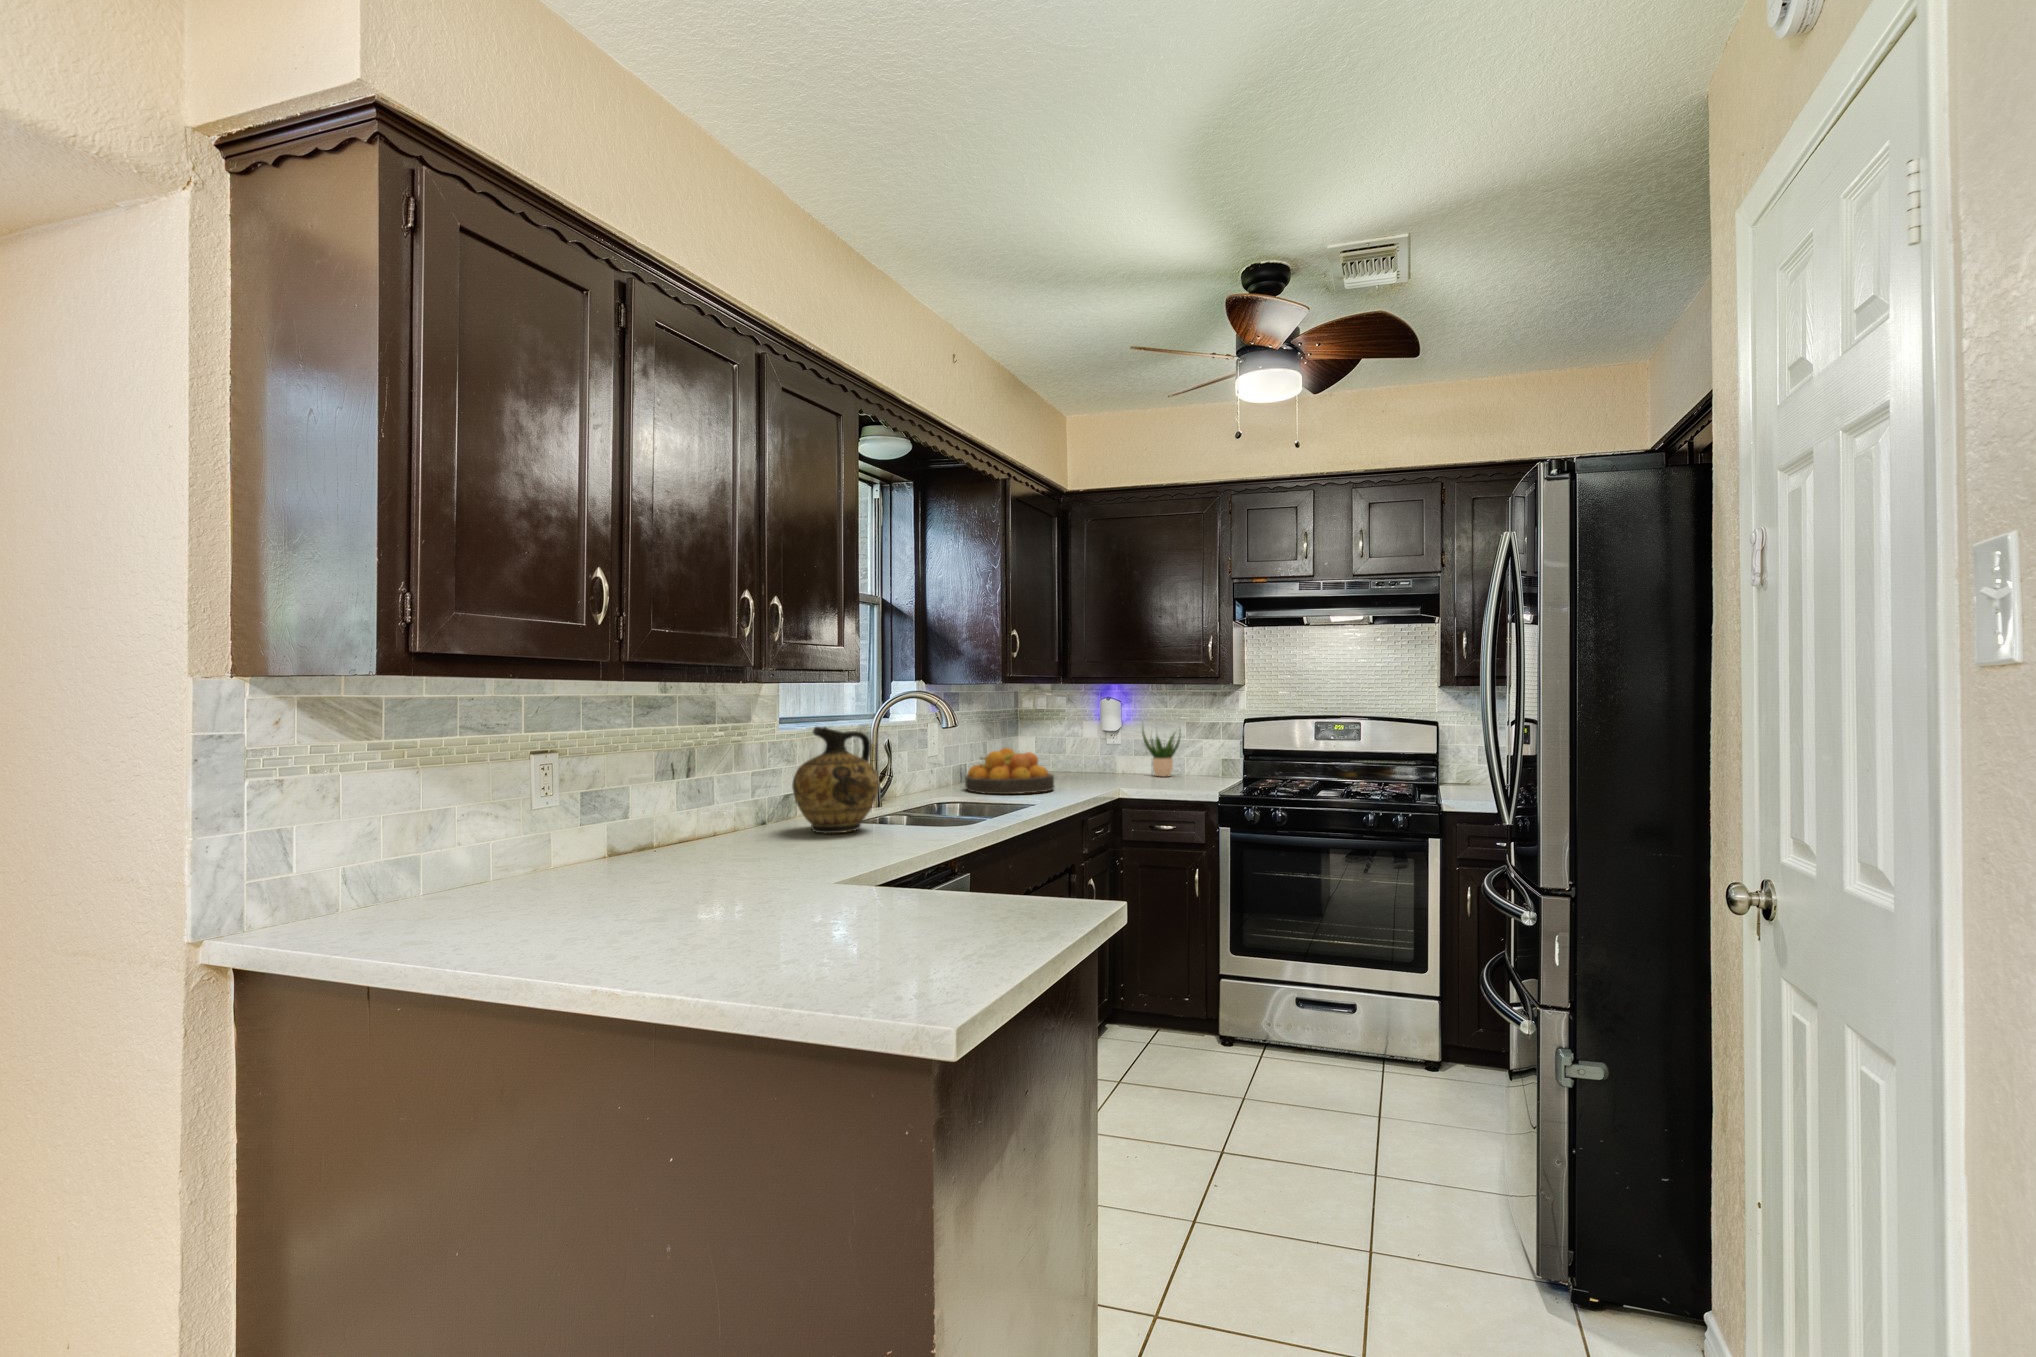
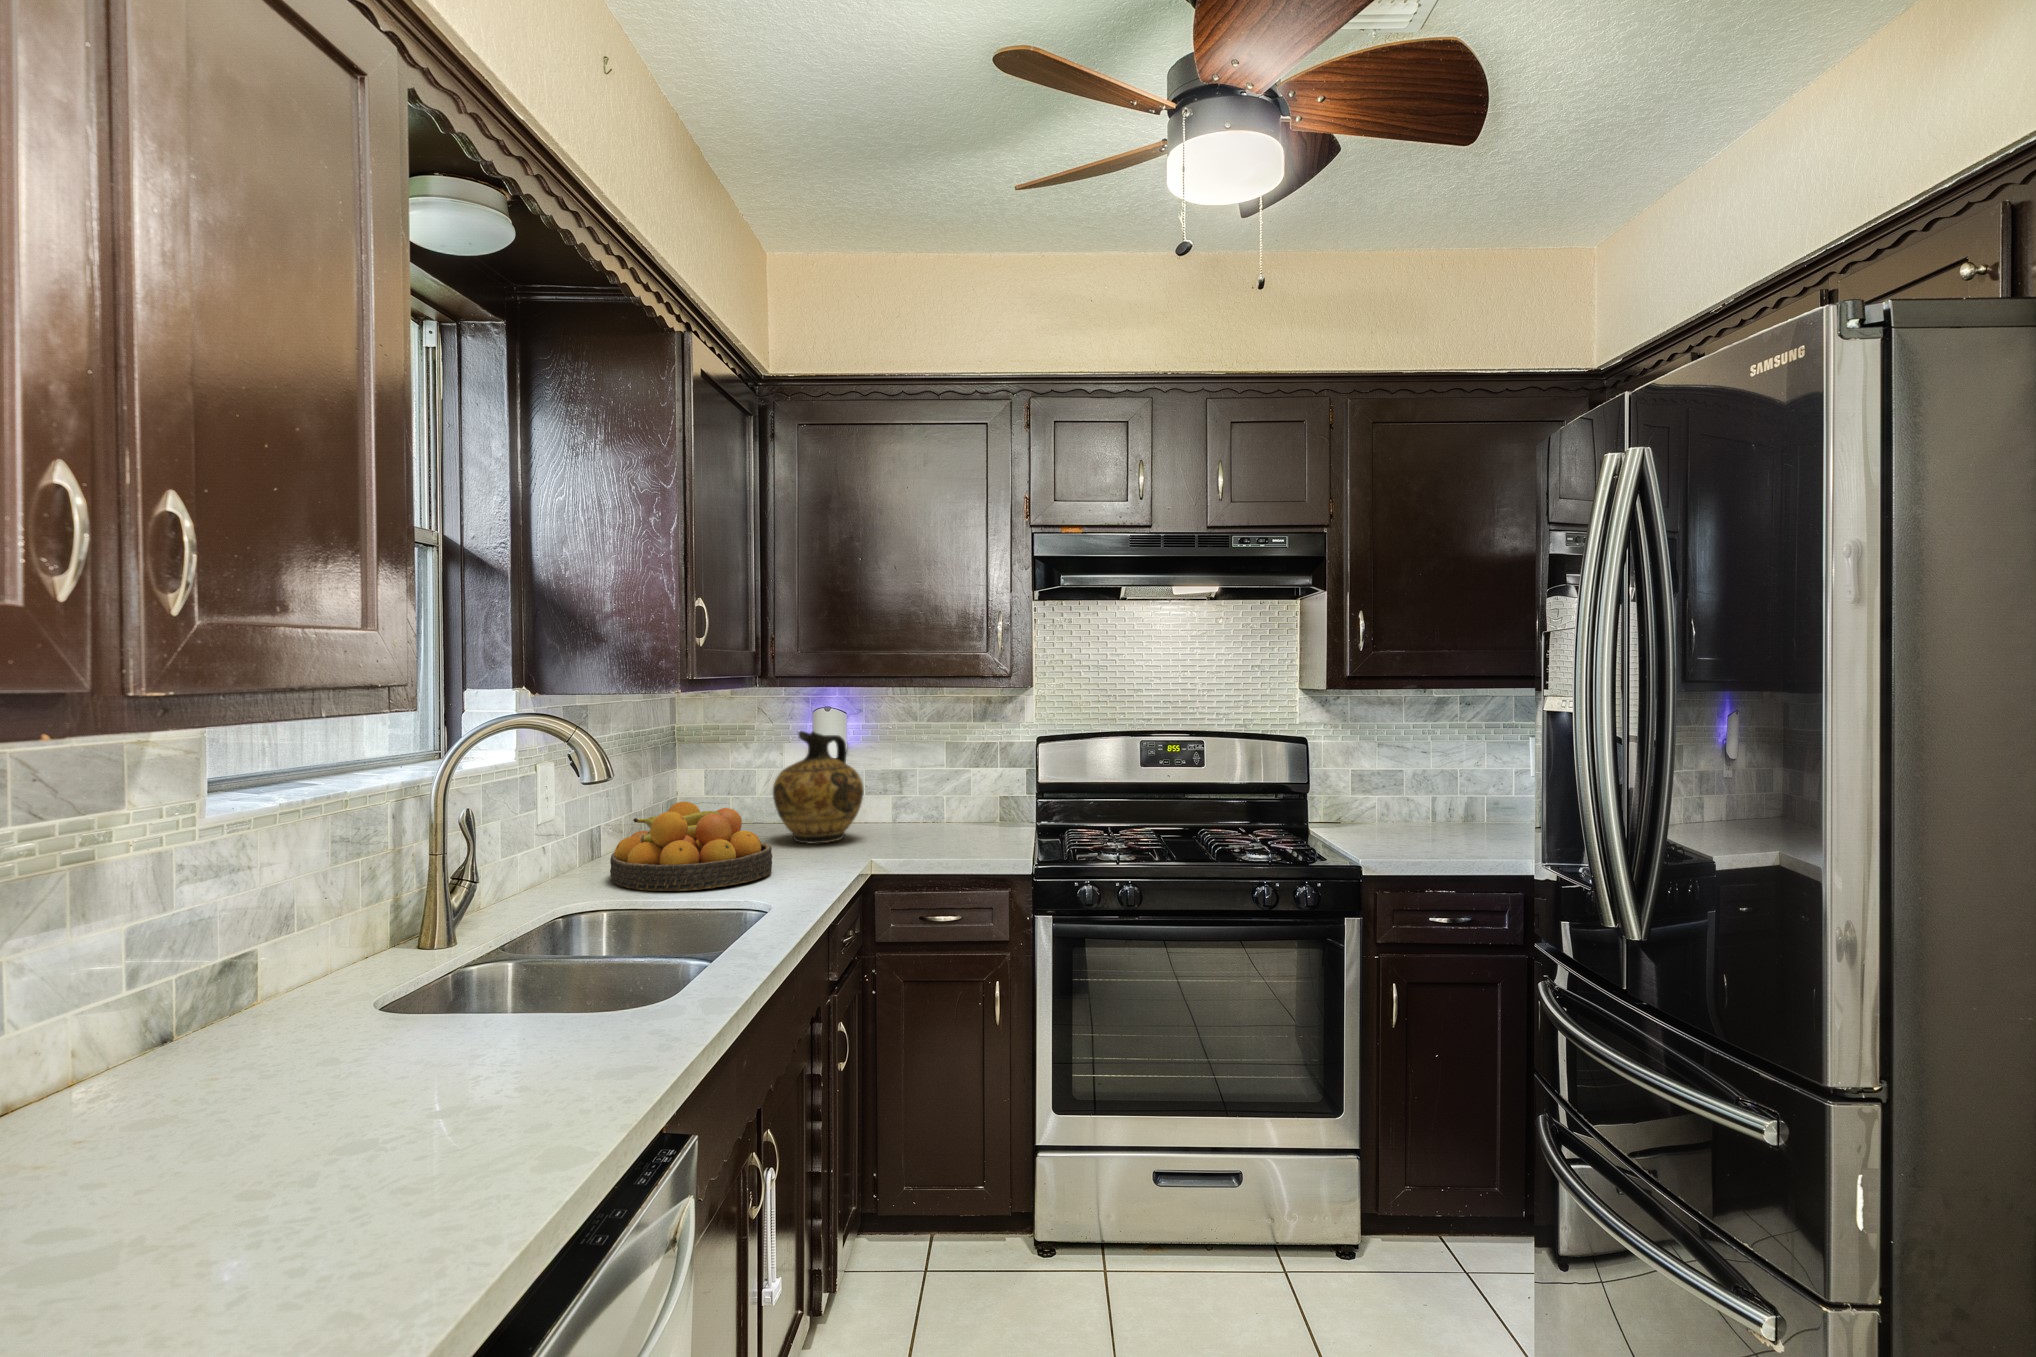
ceramic jug: present [792,727,879,833] -> present [773,731,864,844]
potted plant: present [1142,727,1181,776] -> none [884,741,944,827]

